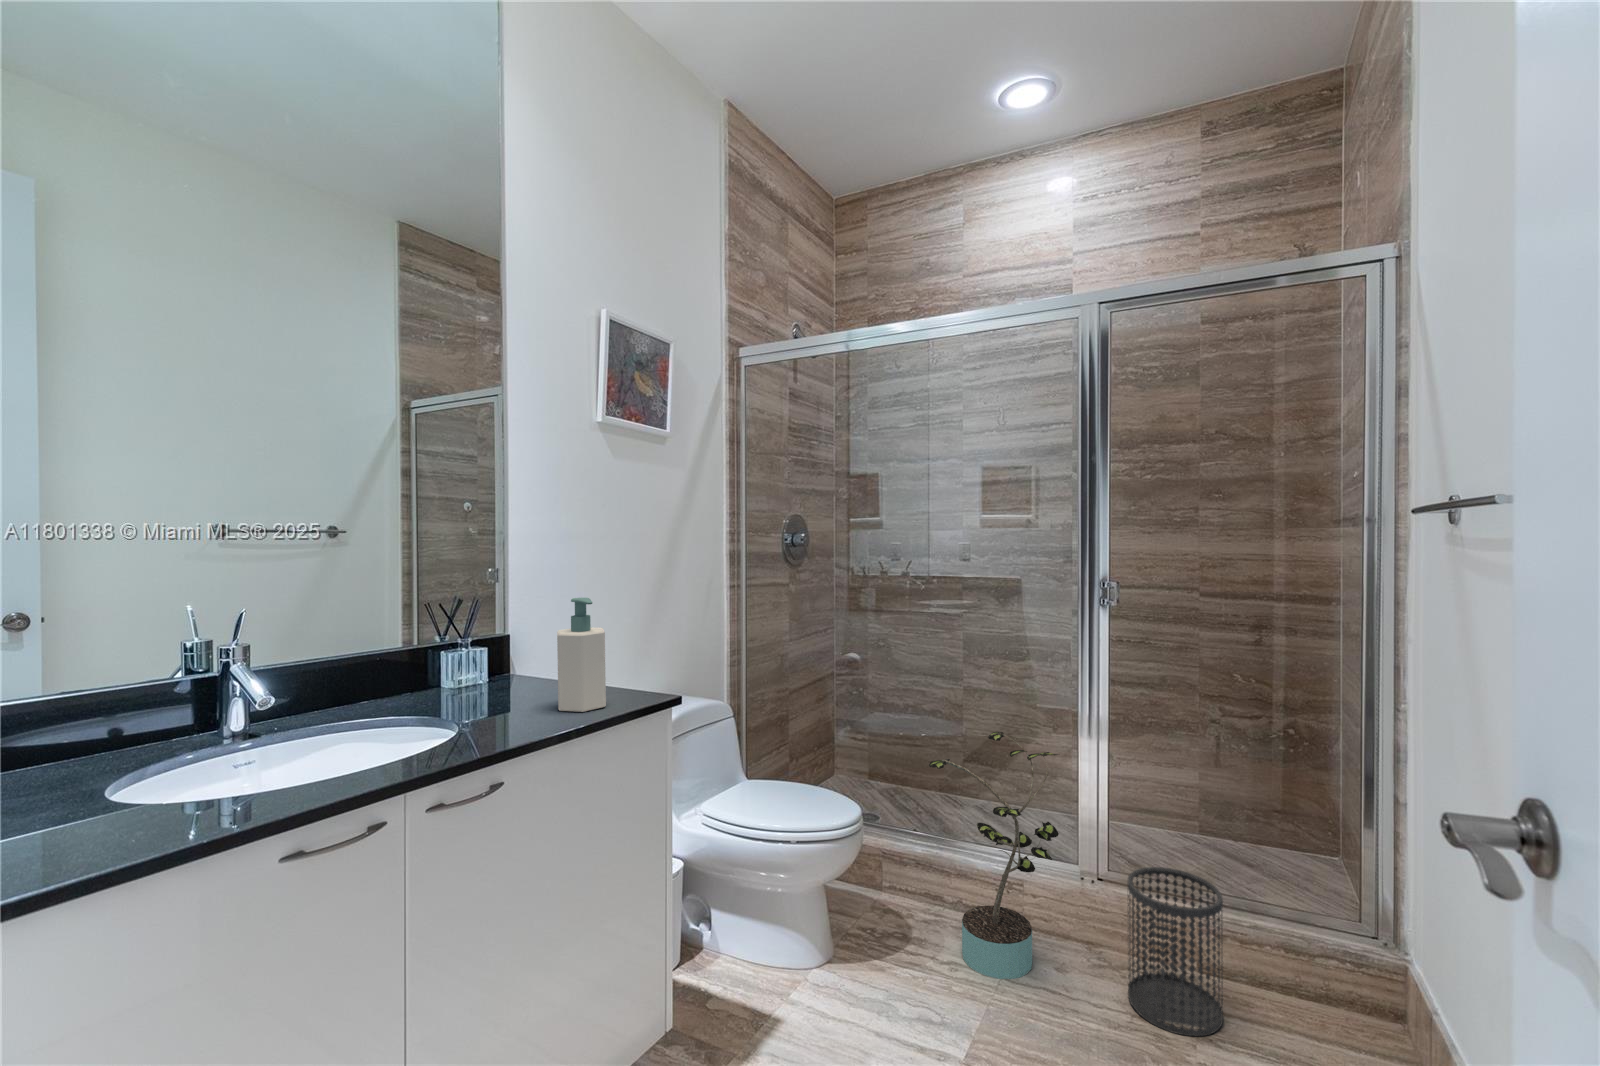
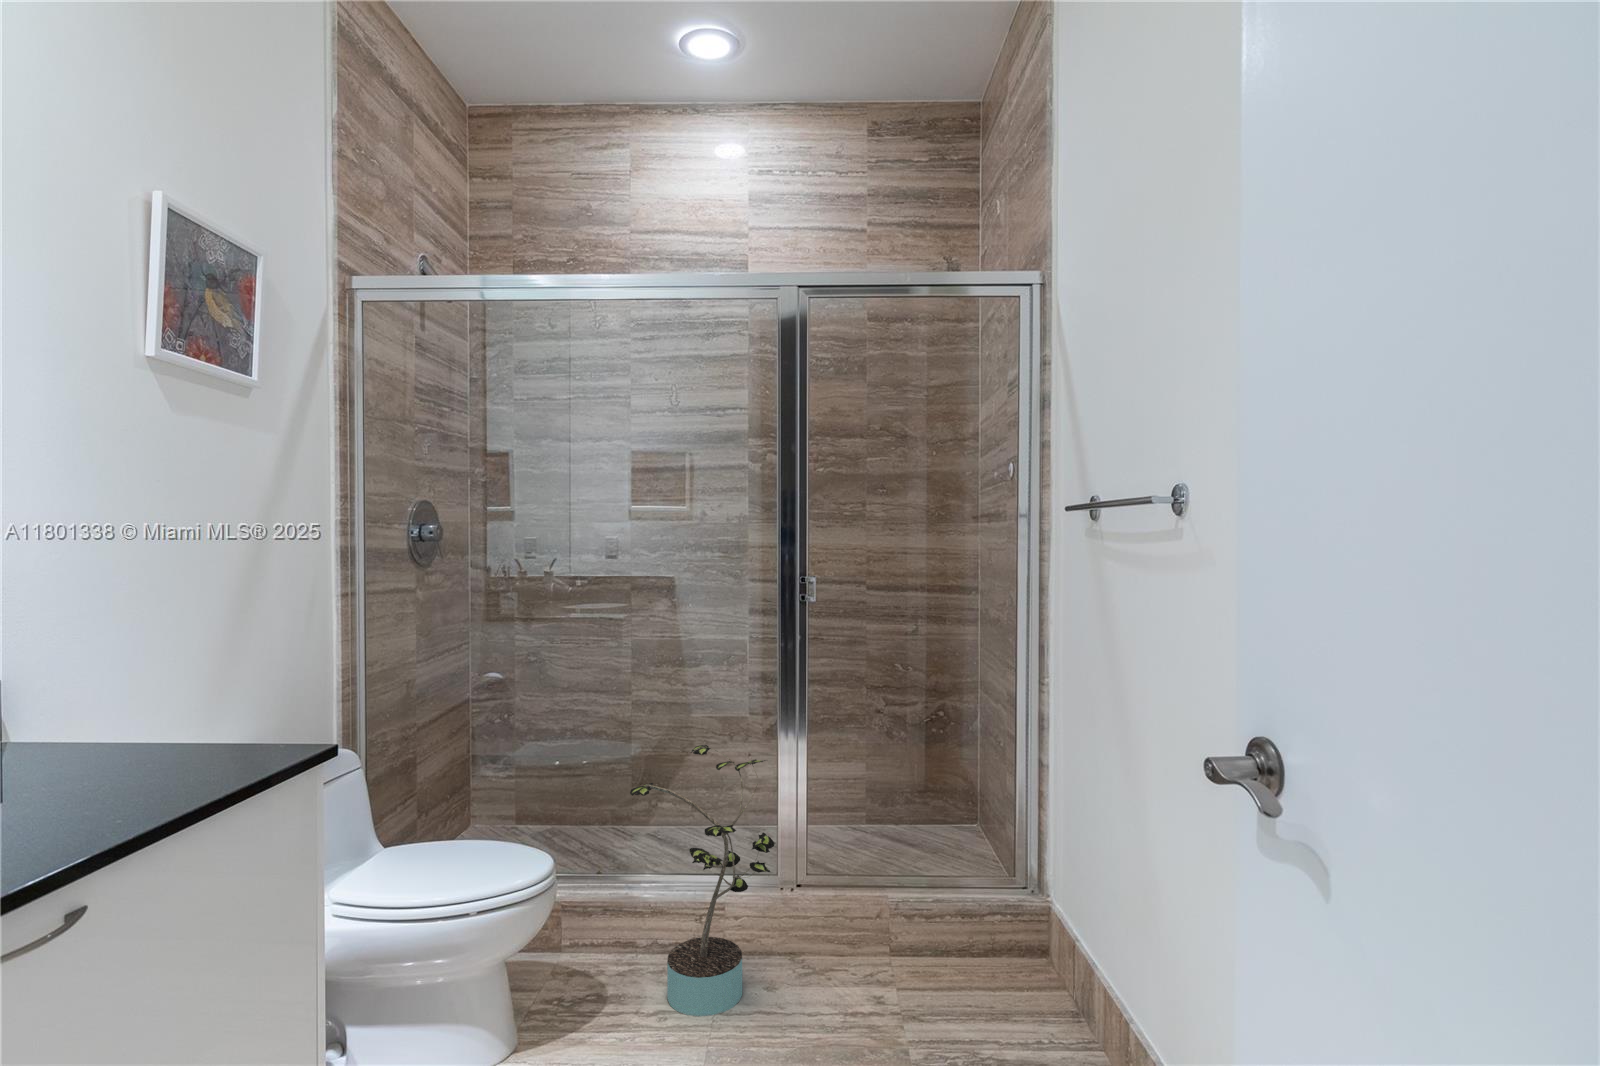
soap bottle: present [557,598,606,712] -> none [129,618,222,792]
wastebasket: present [1128,867,1223,1036] -> none [837,857,920,1017]

